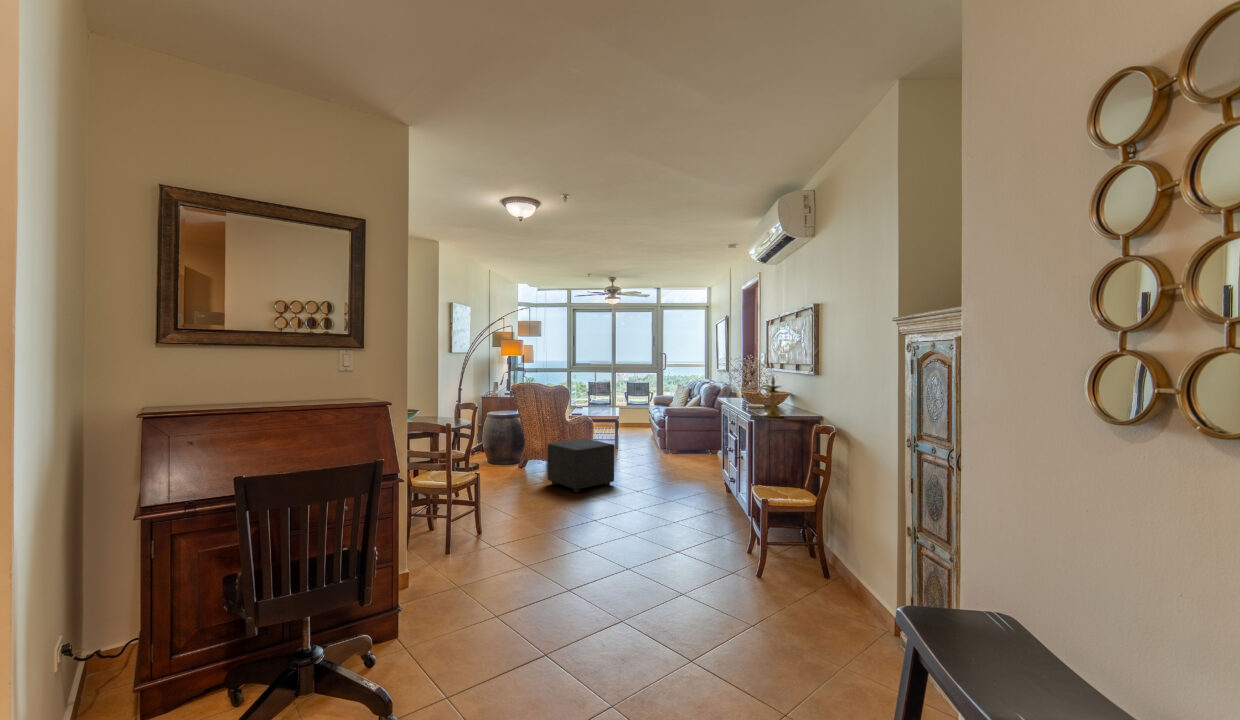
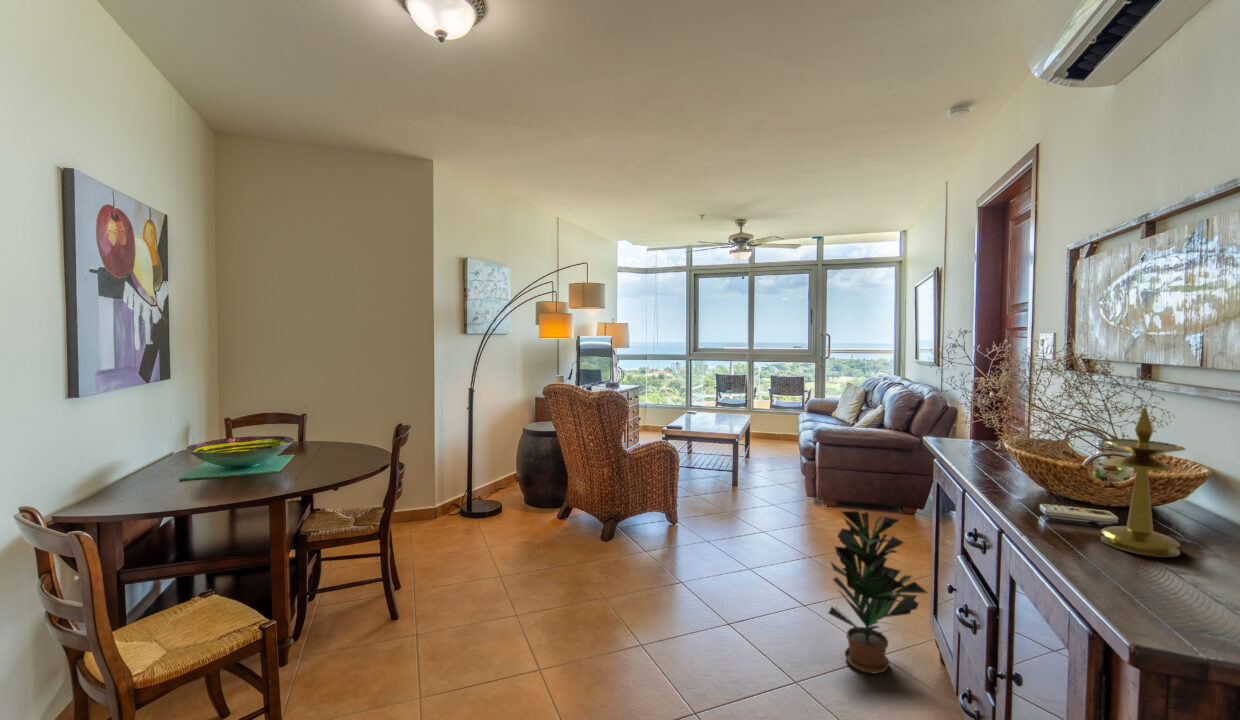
potted plant: none [681,433,721,502] -> present [828,511,927,674]
ottoman: present [548,439,614,493] -> none [583,485,700,596]

